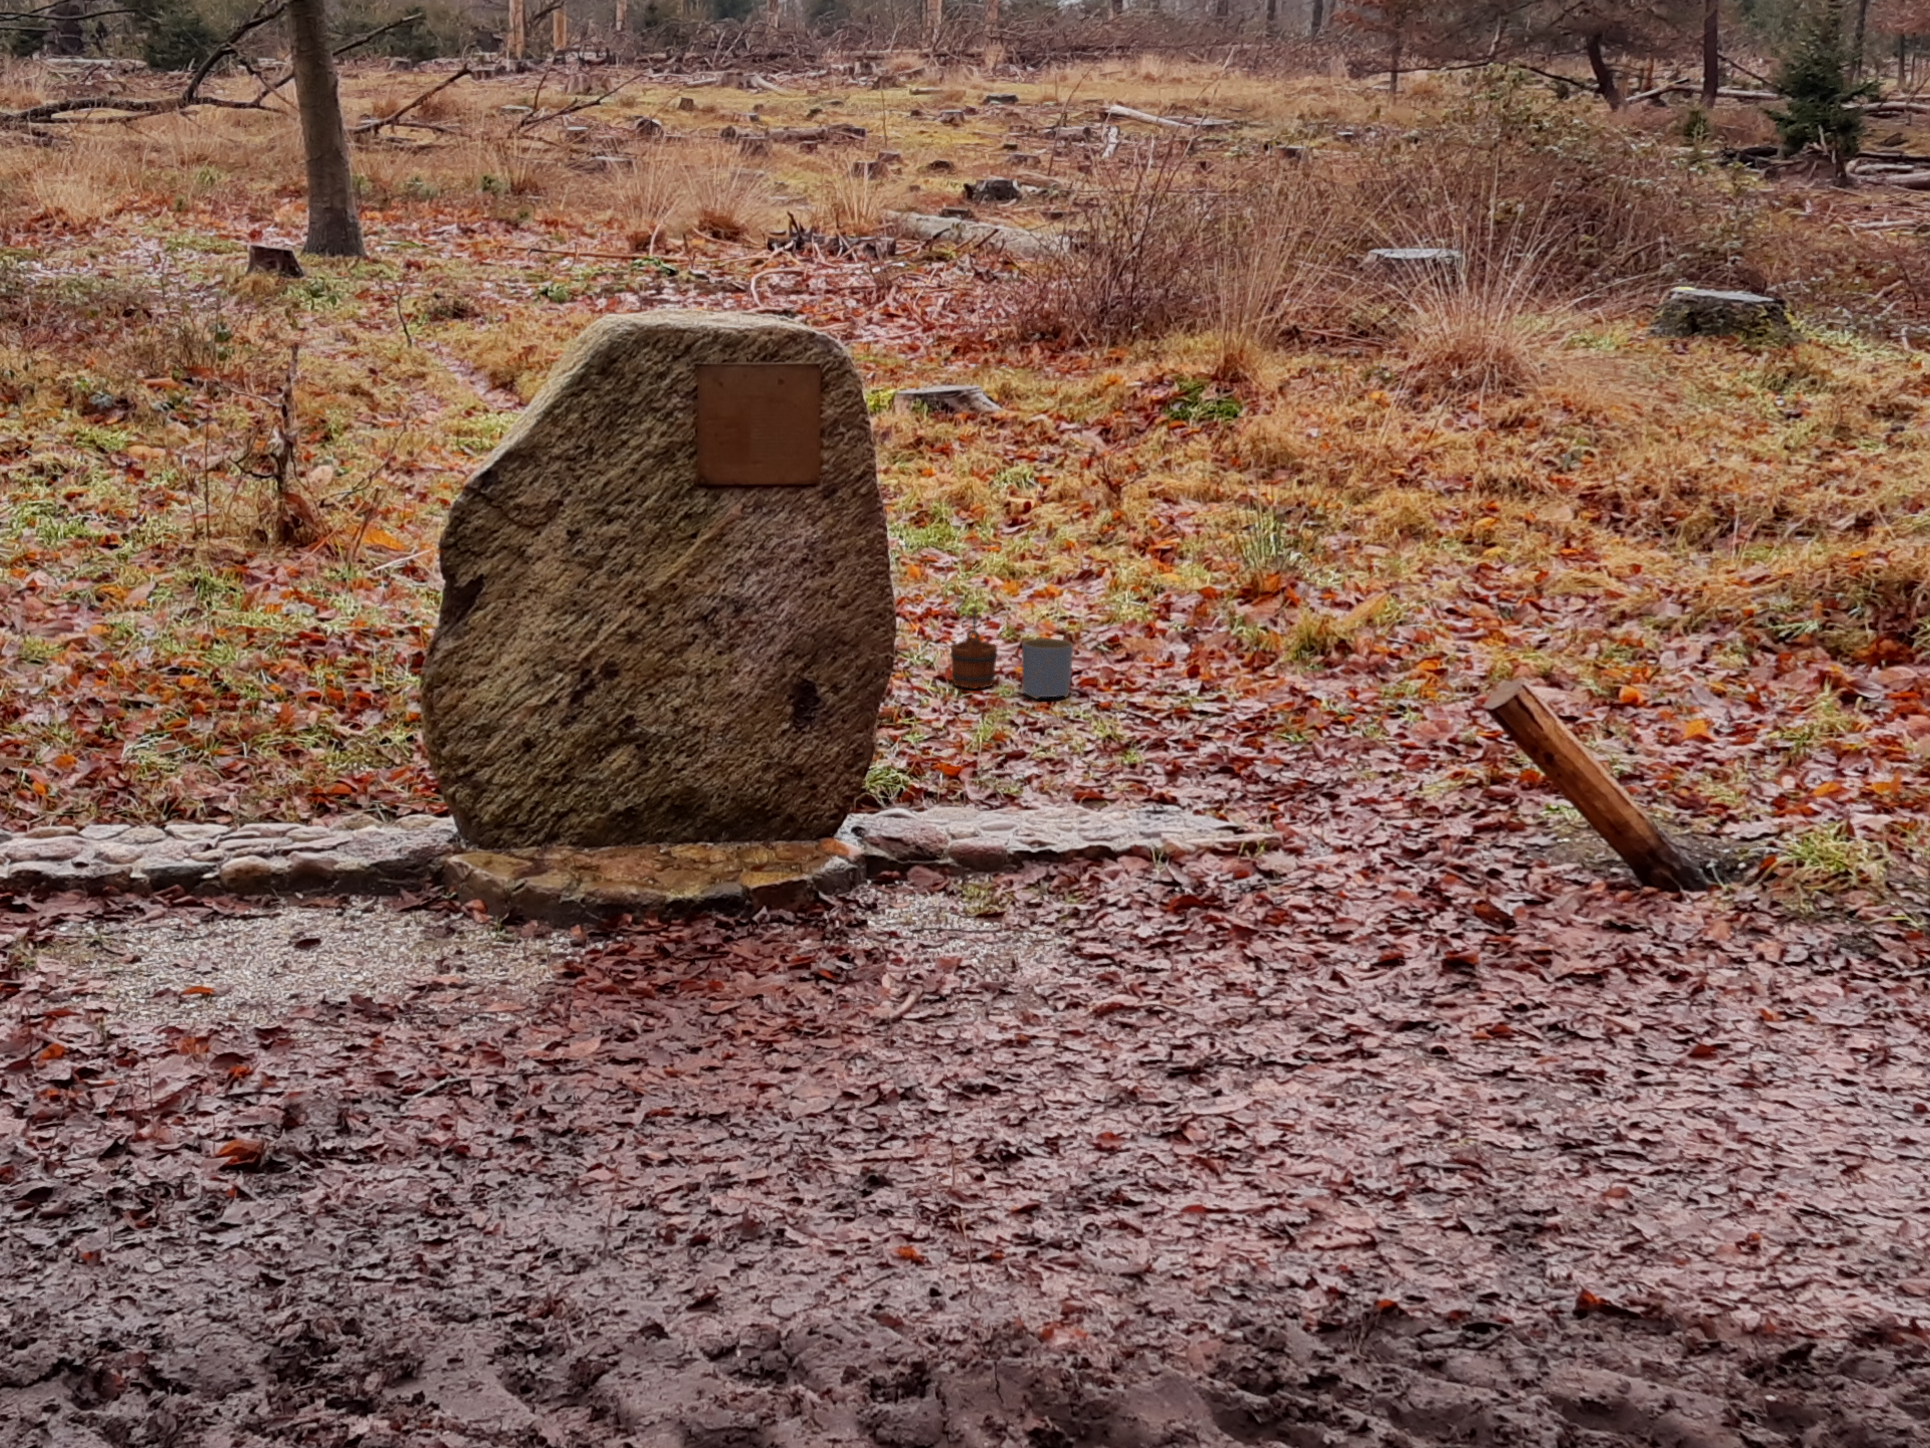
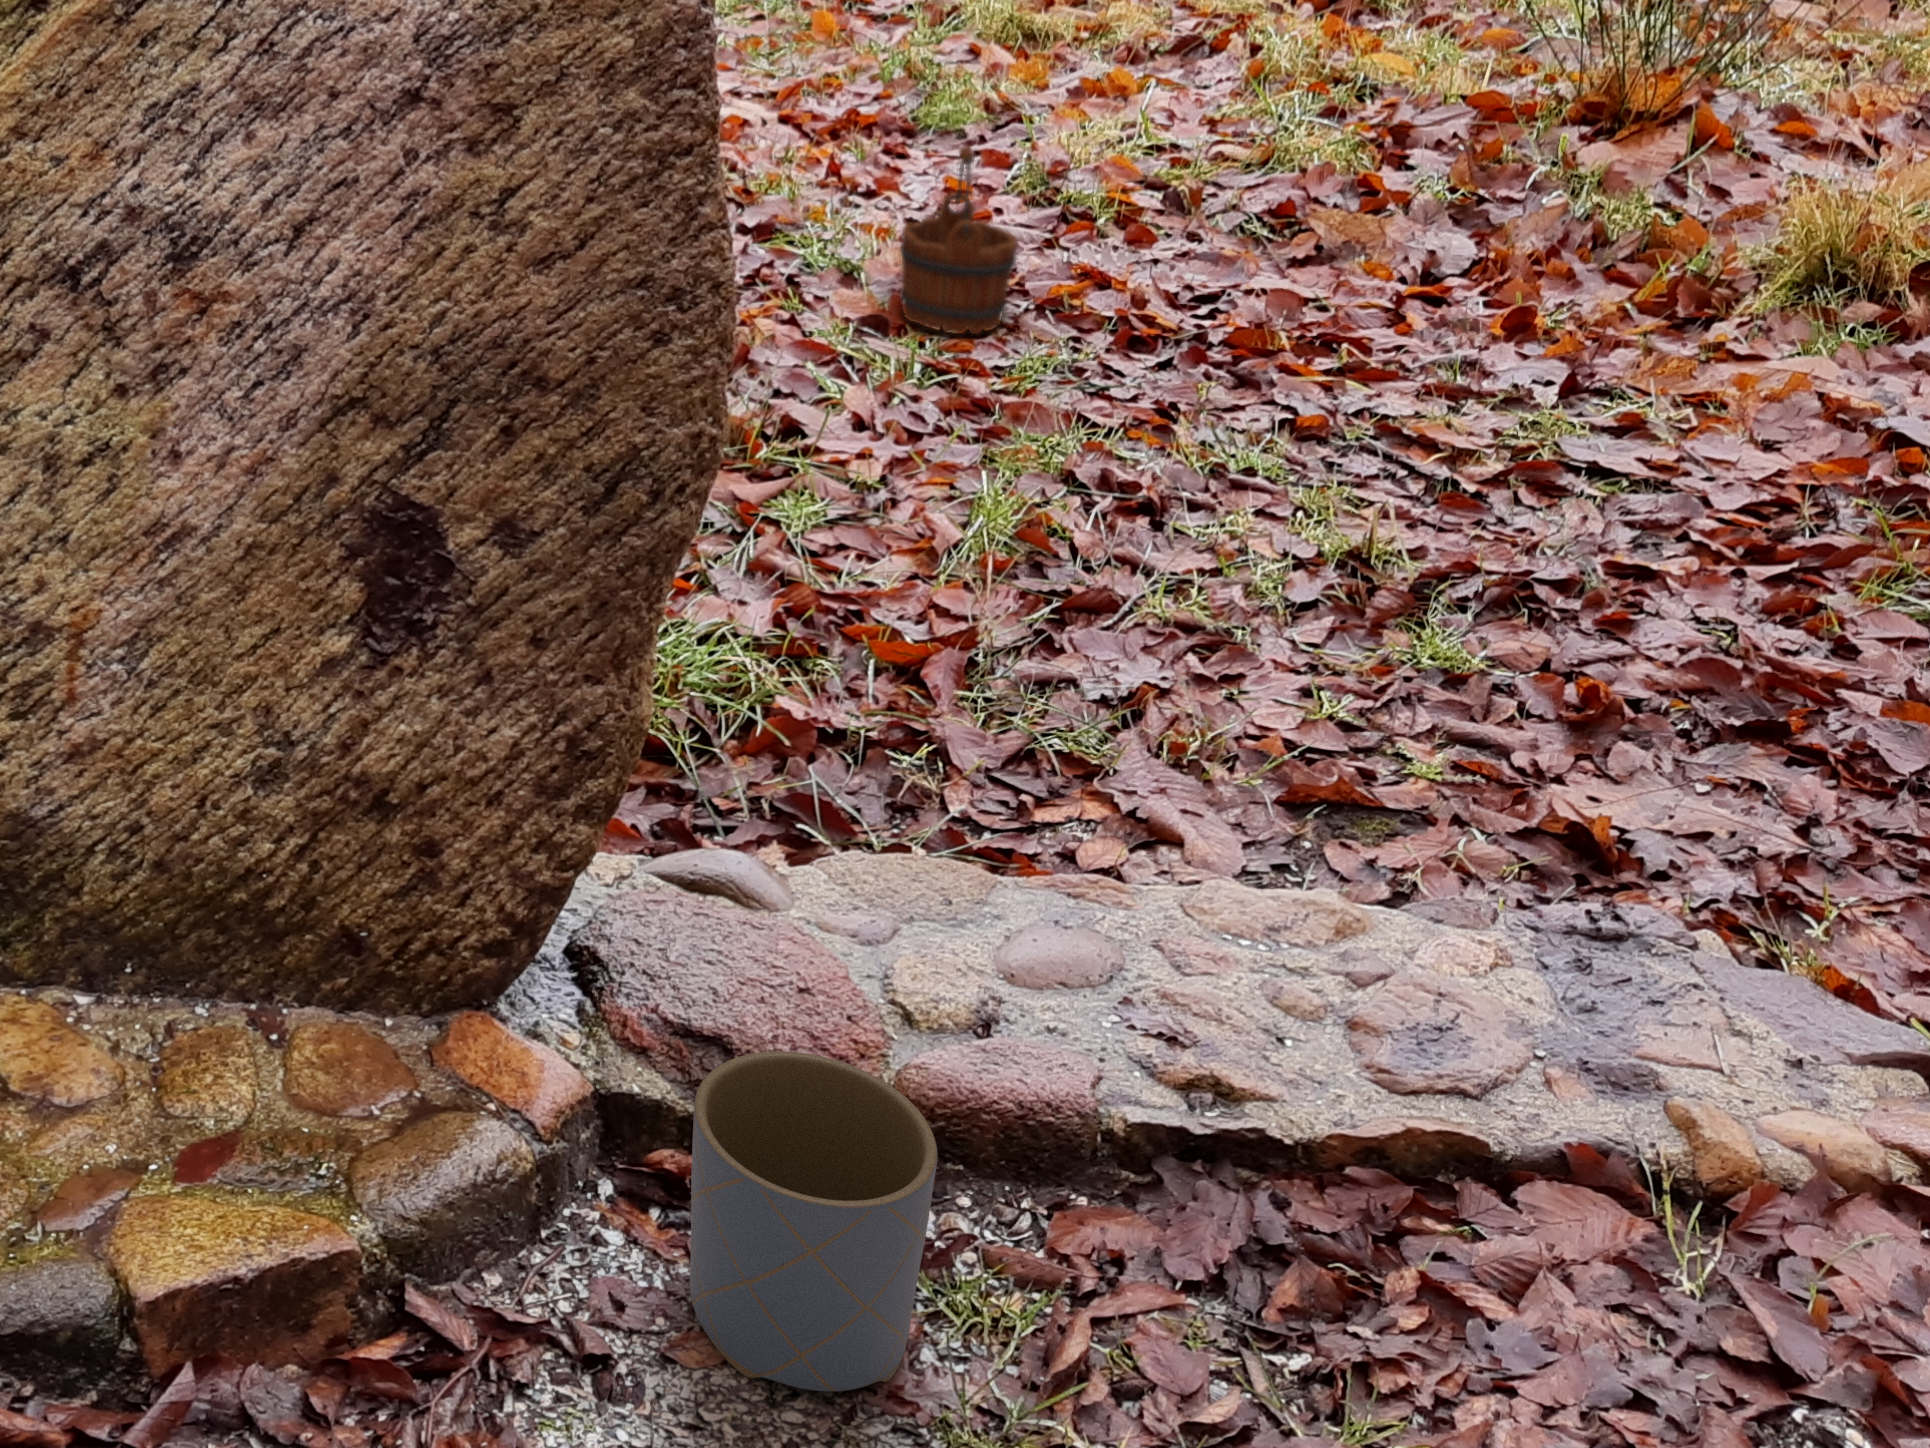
planter: present [1022,638,1073,698] -> present [690,1051,937,1391]

